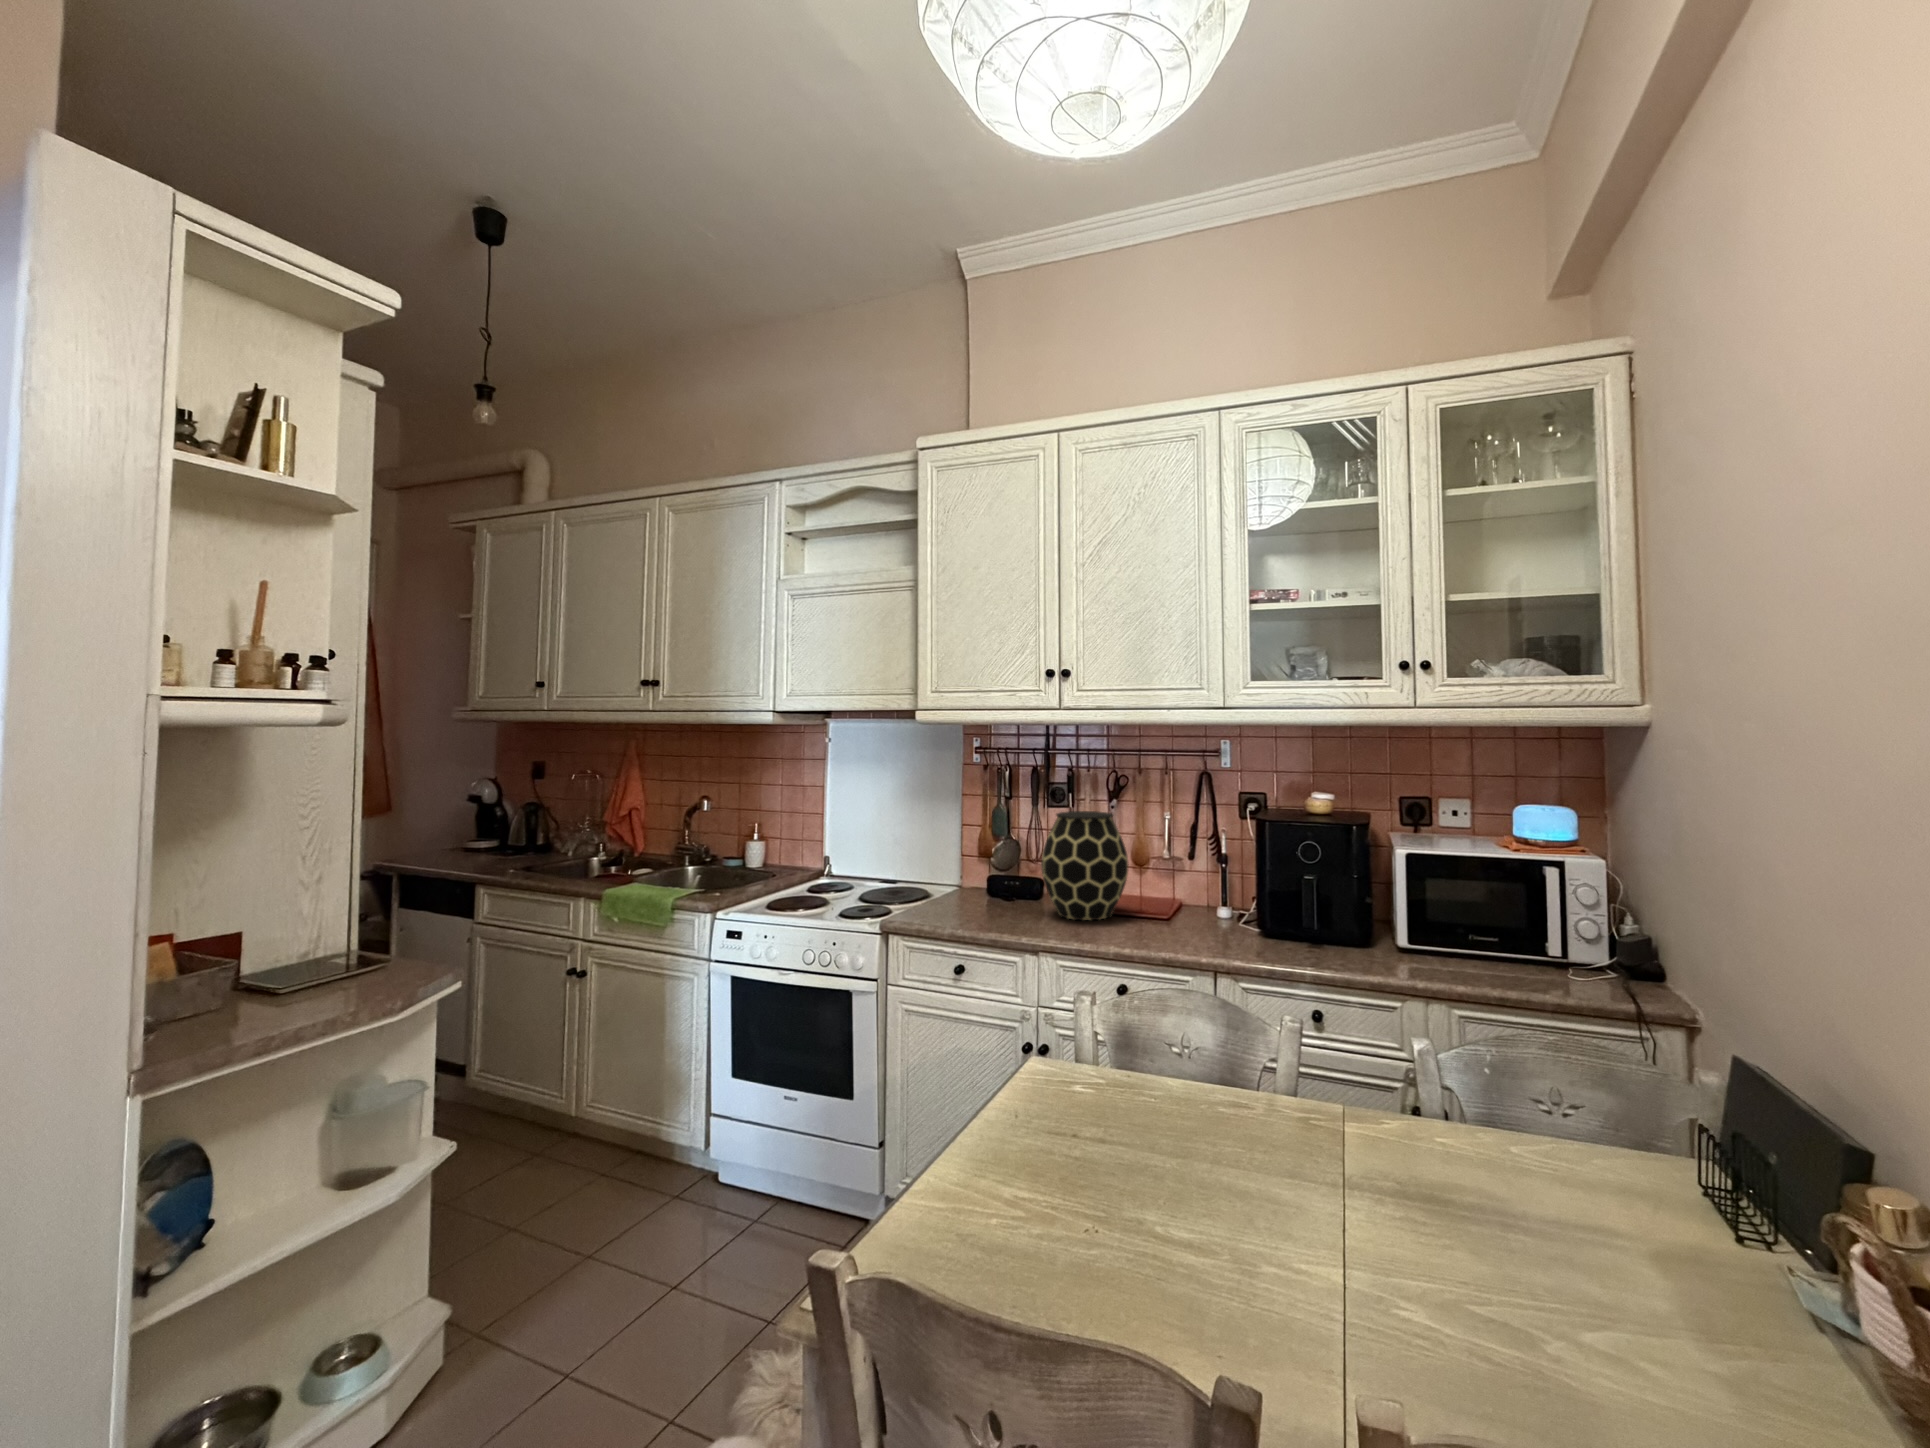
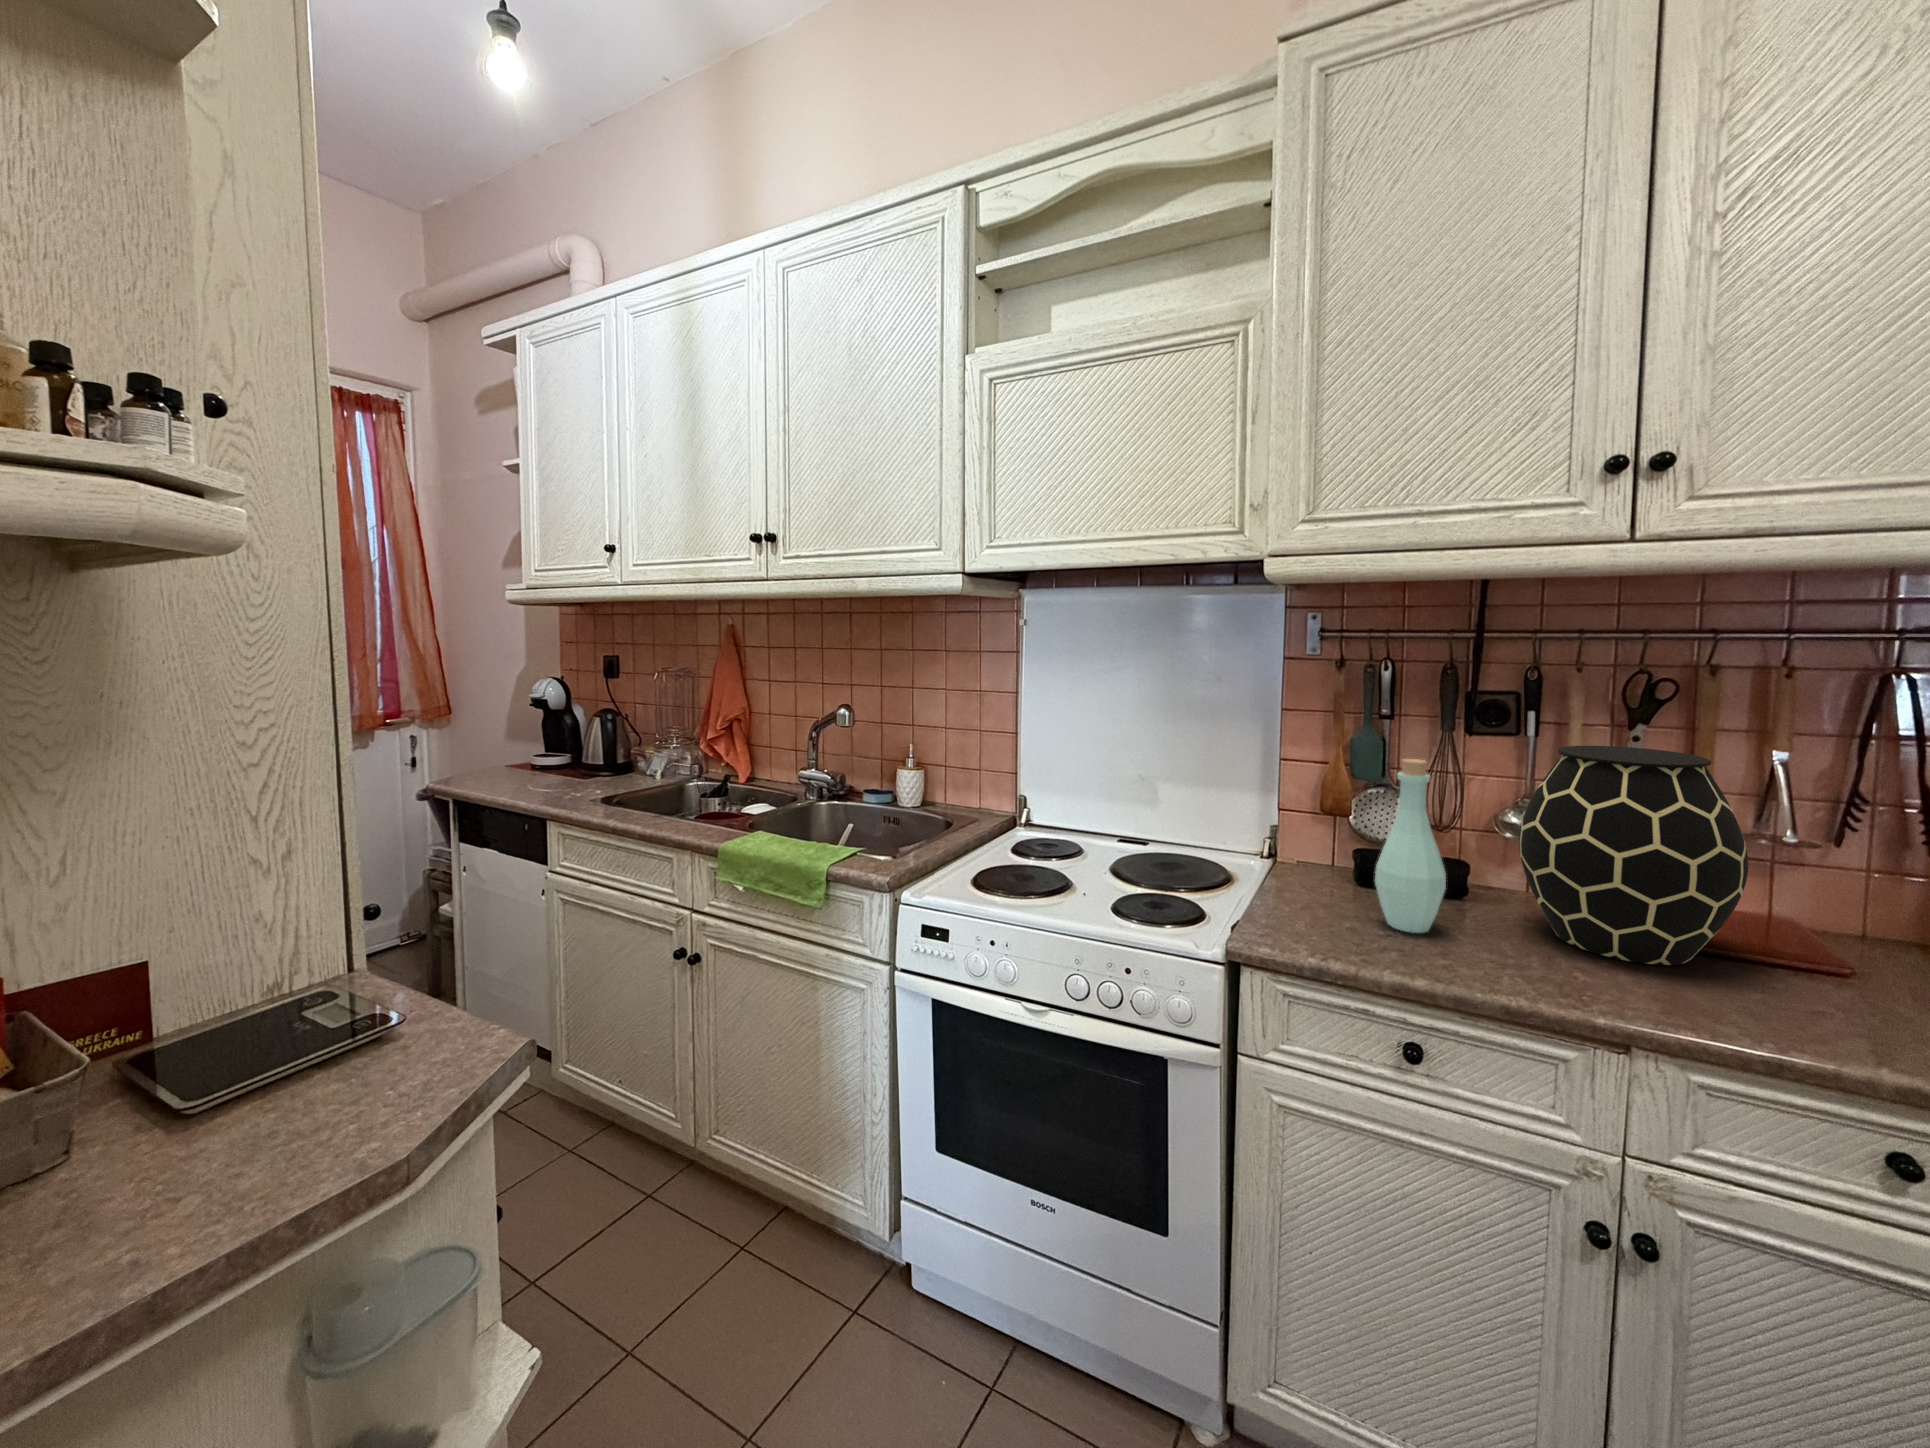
bottle: none [973,819,1005,914] -> present [1375,759,1446,933]

